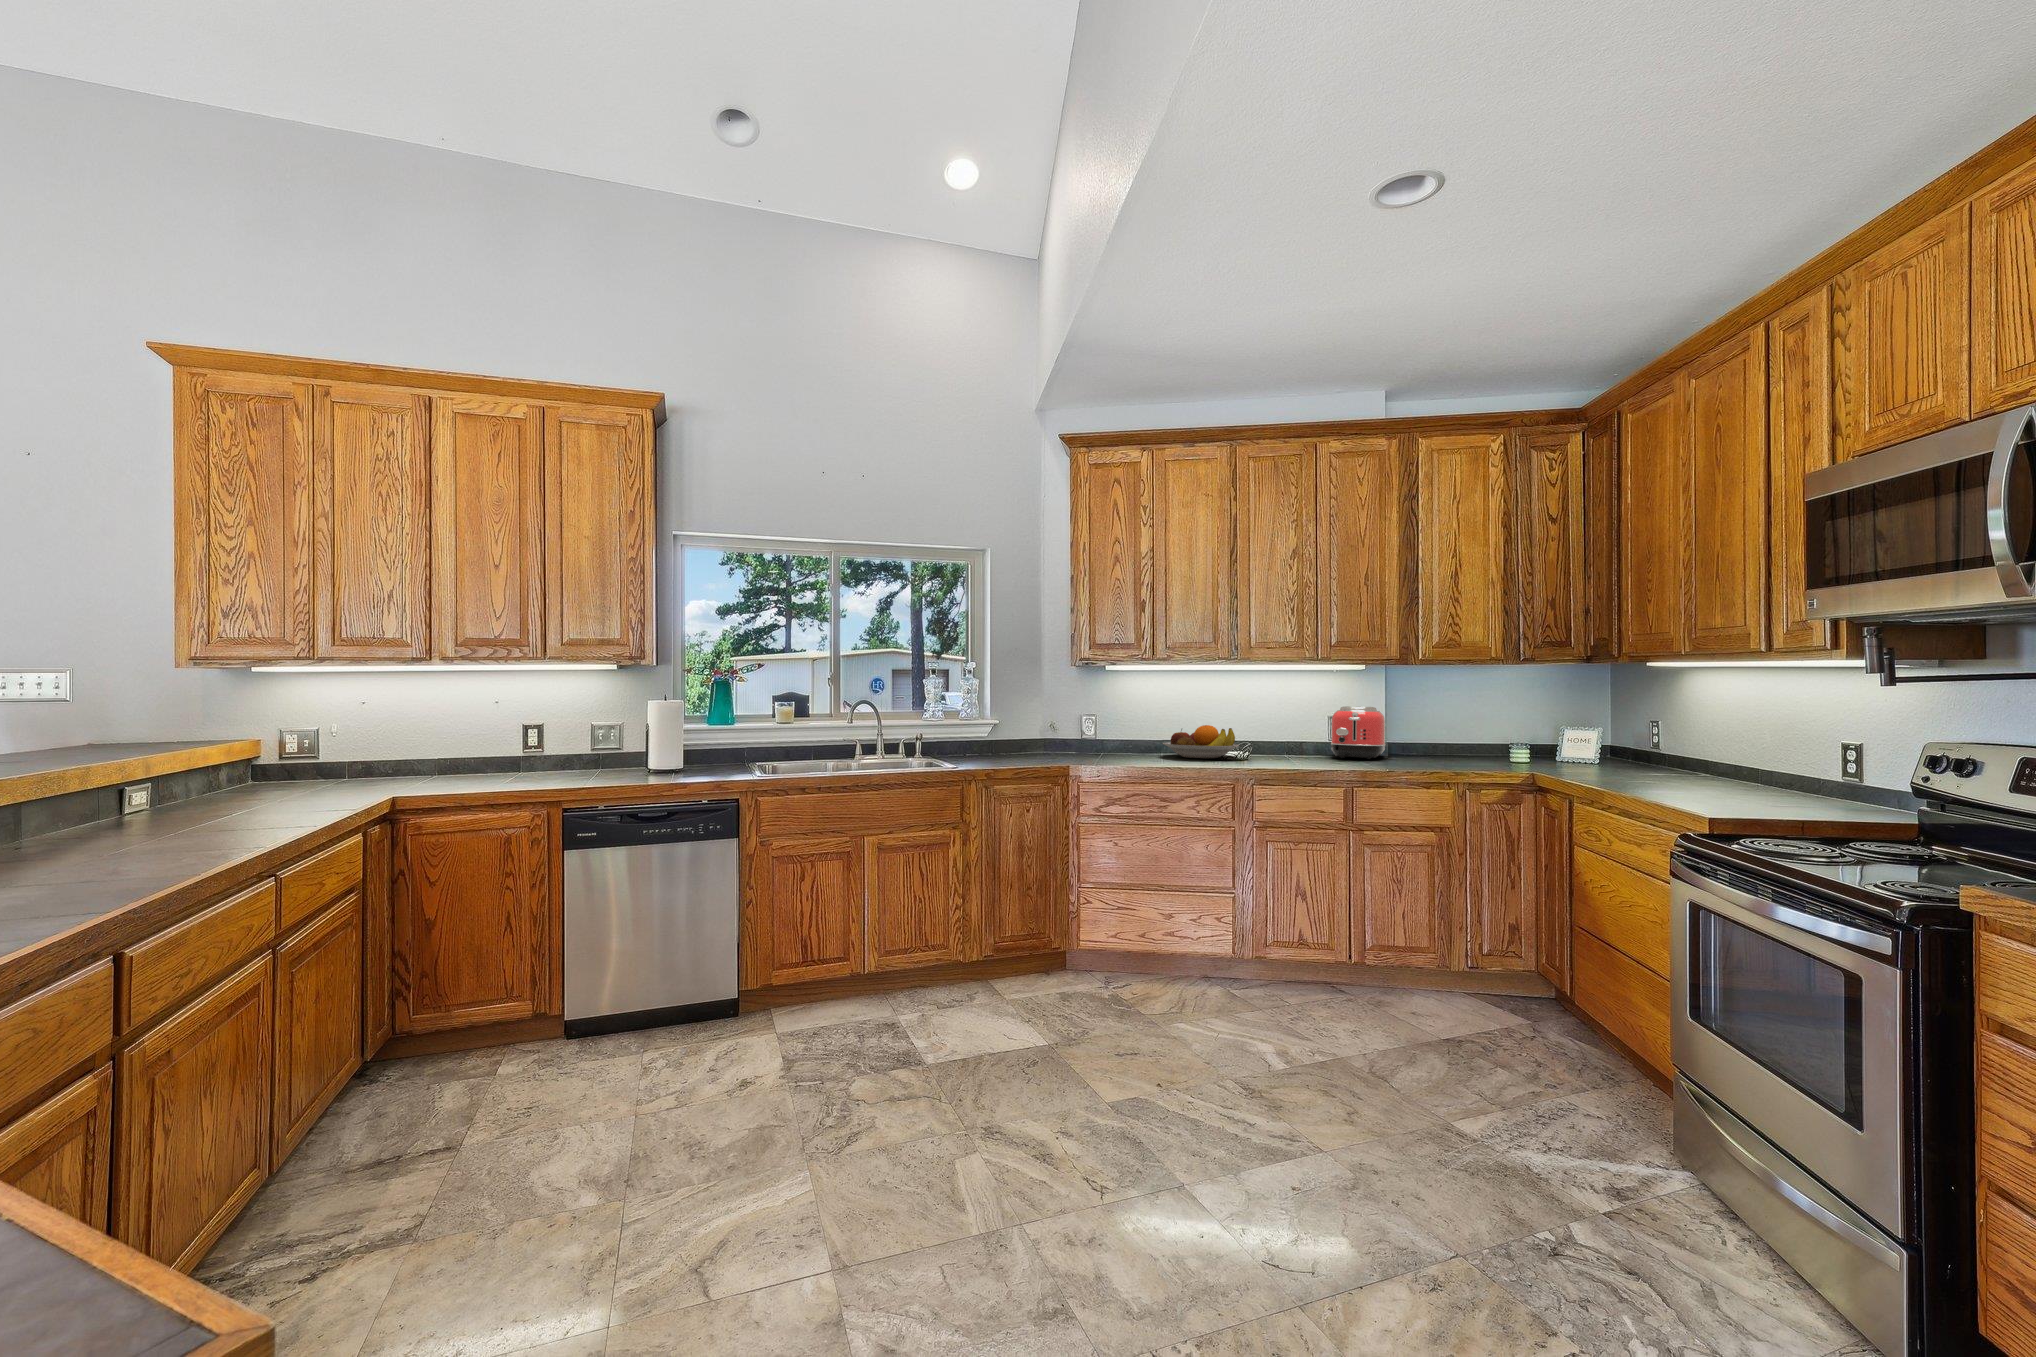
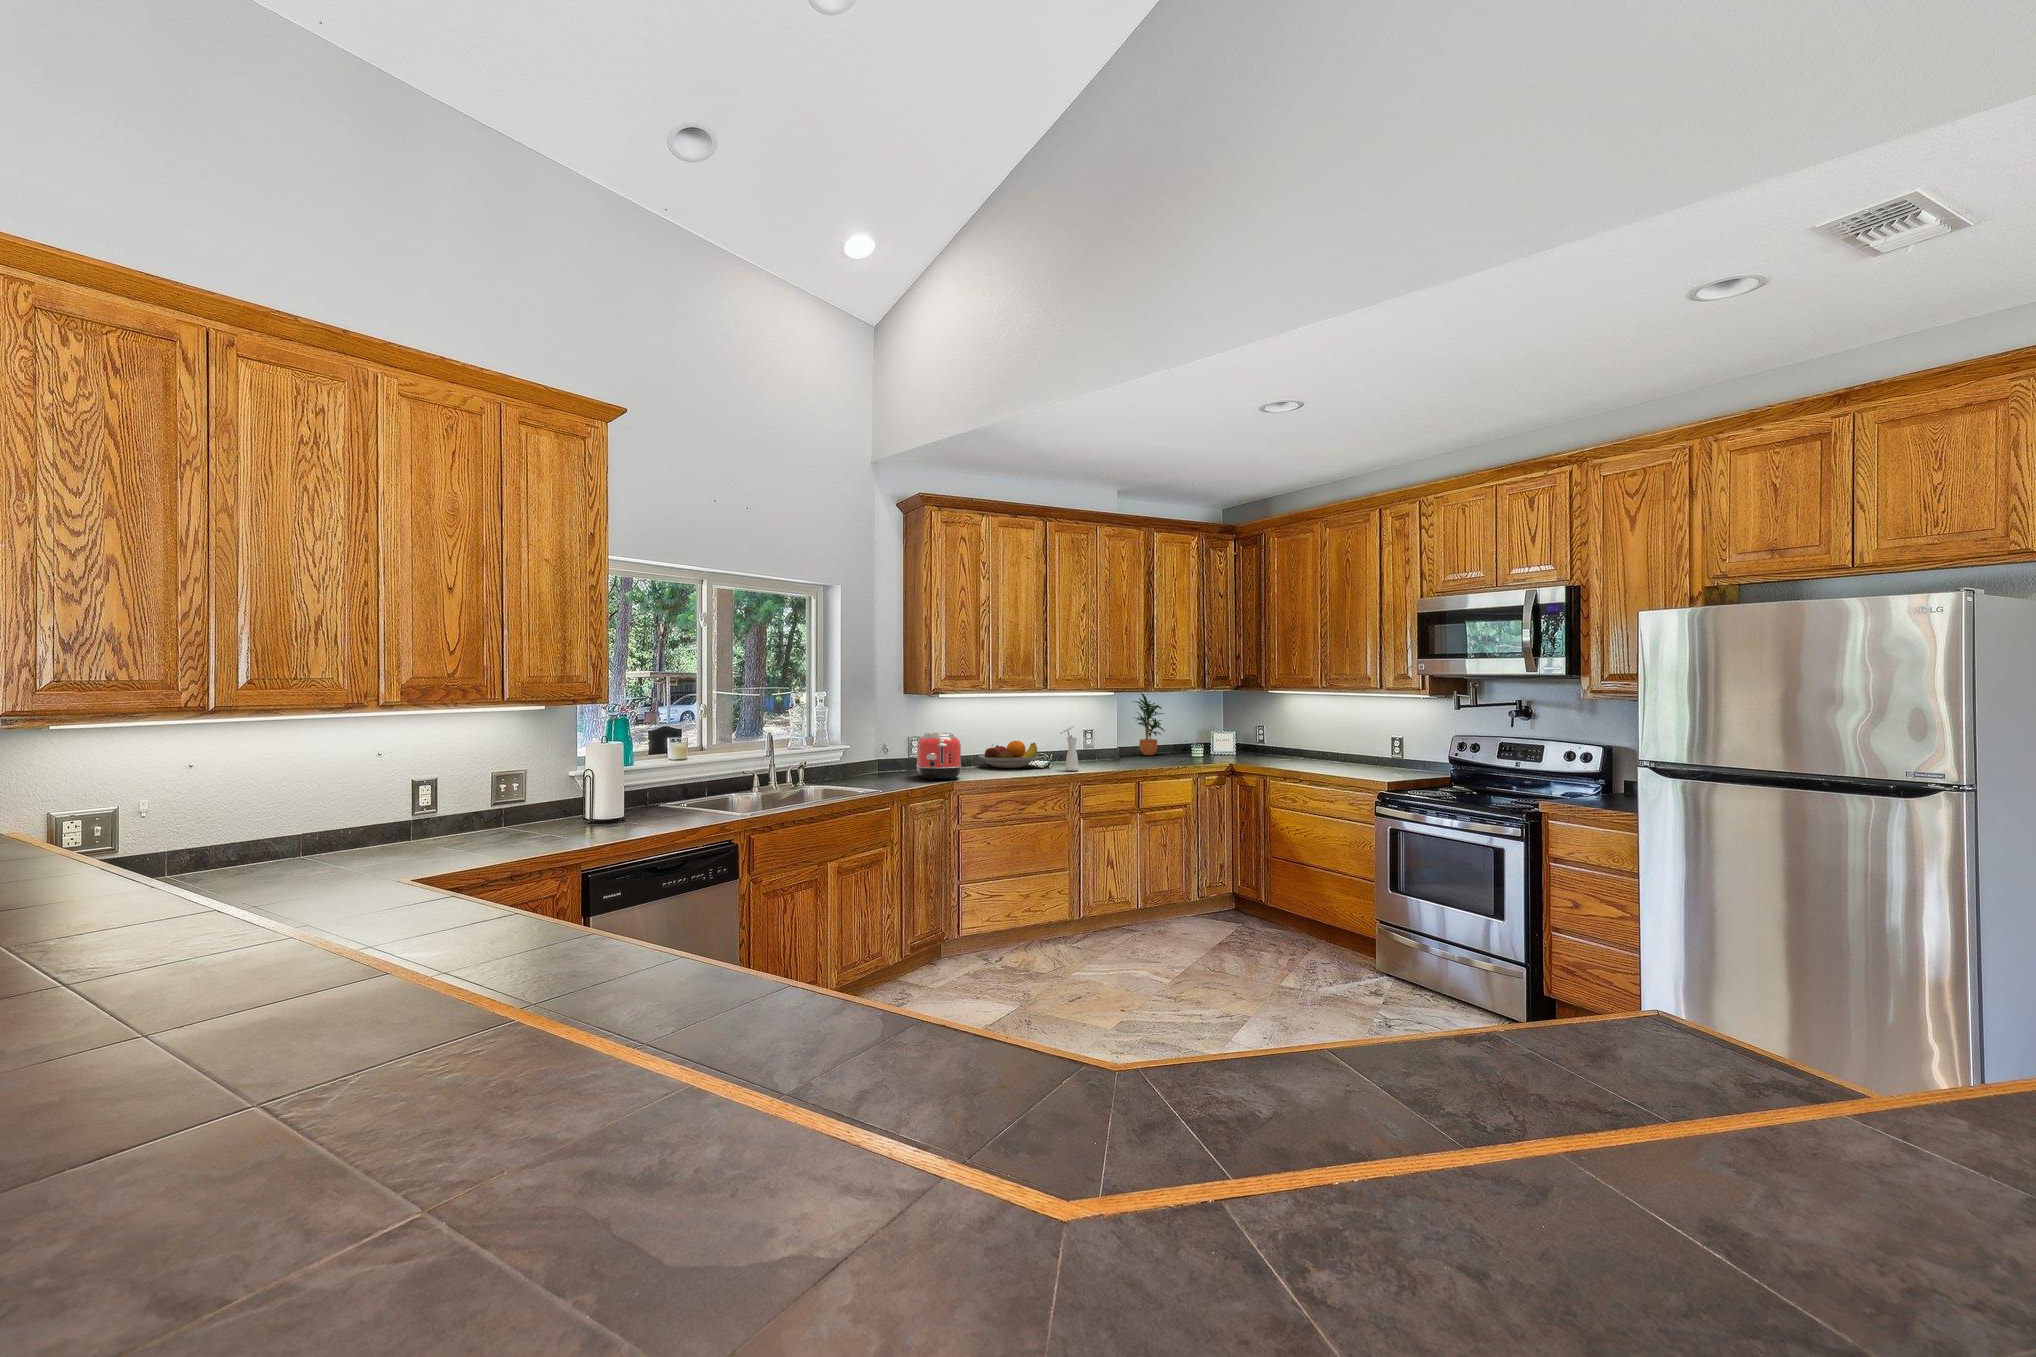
potted plant: none [1417,669,1474,756] -> present [1133,694,1165,755]
toaster: present [1331,706,1386,759] -> present [916,733,961,780]
vase: none [1243,707,1267,766] -> present [1060,726,1079,771]

